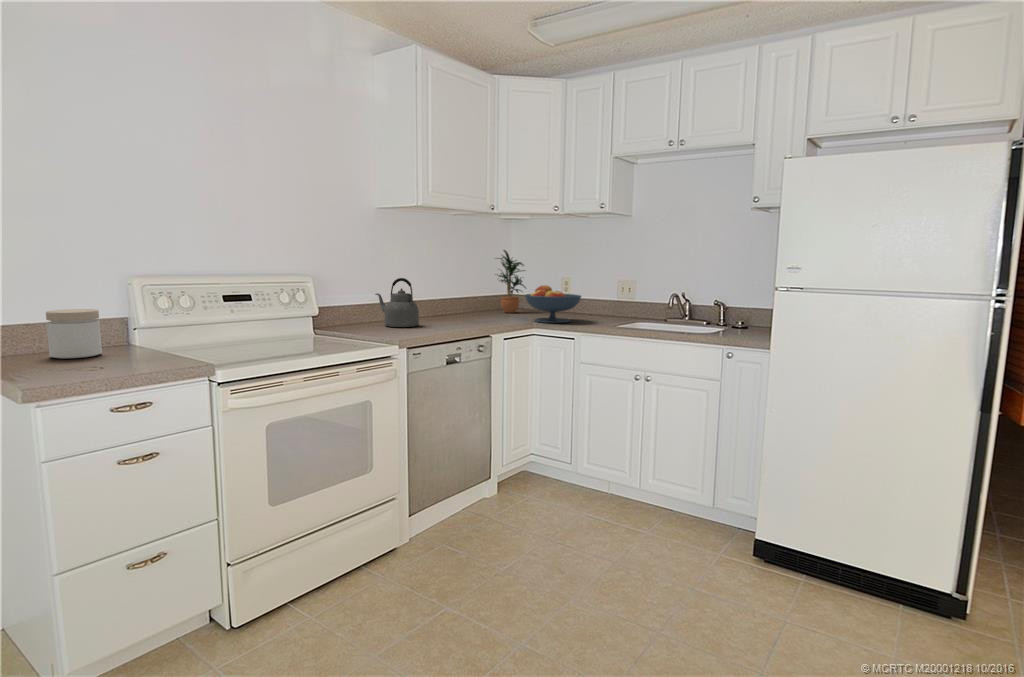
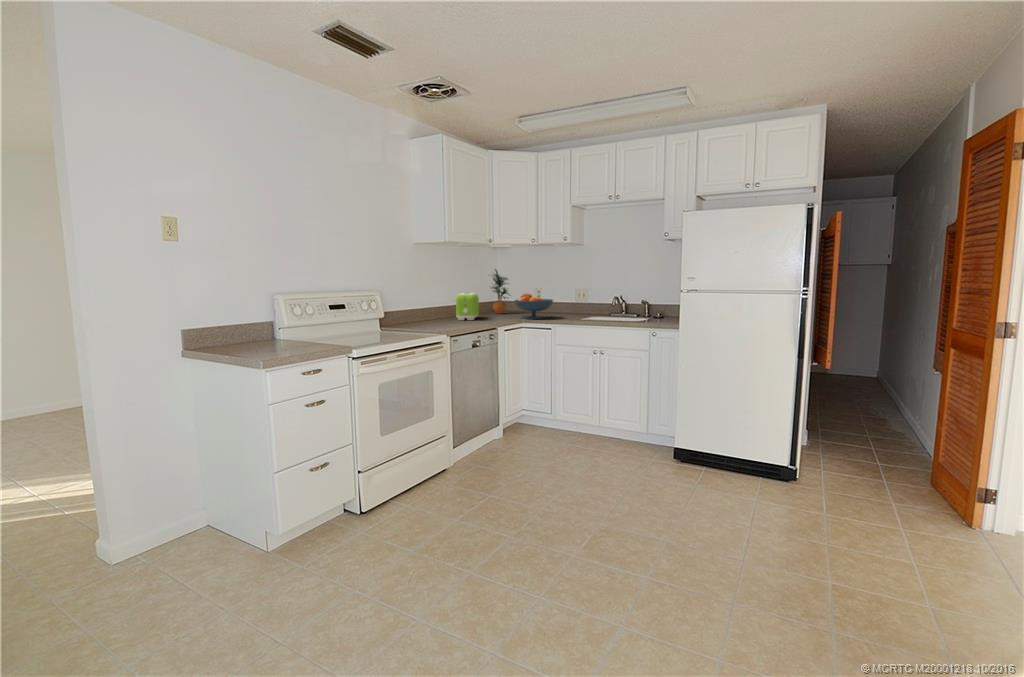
kettle: present [375,278,419,327] -> none [415,291,447,324]
toaster: none [438,282,475,322] -> present [456,293,479,320]
jar: present [46,309,102,359] -> none [236,316,269,347]

